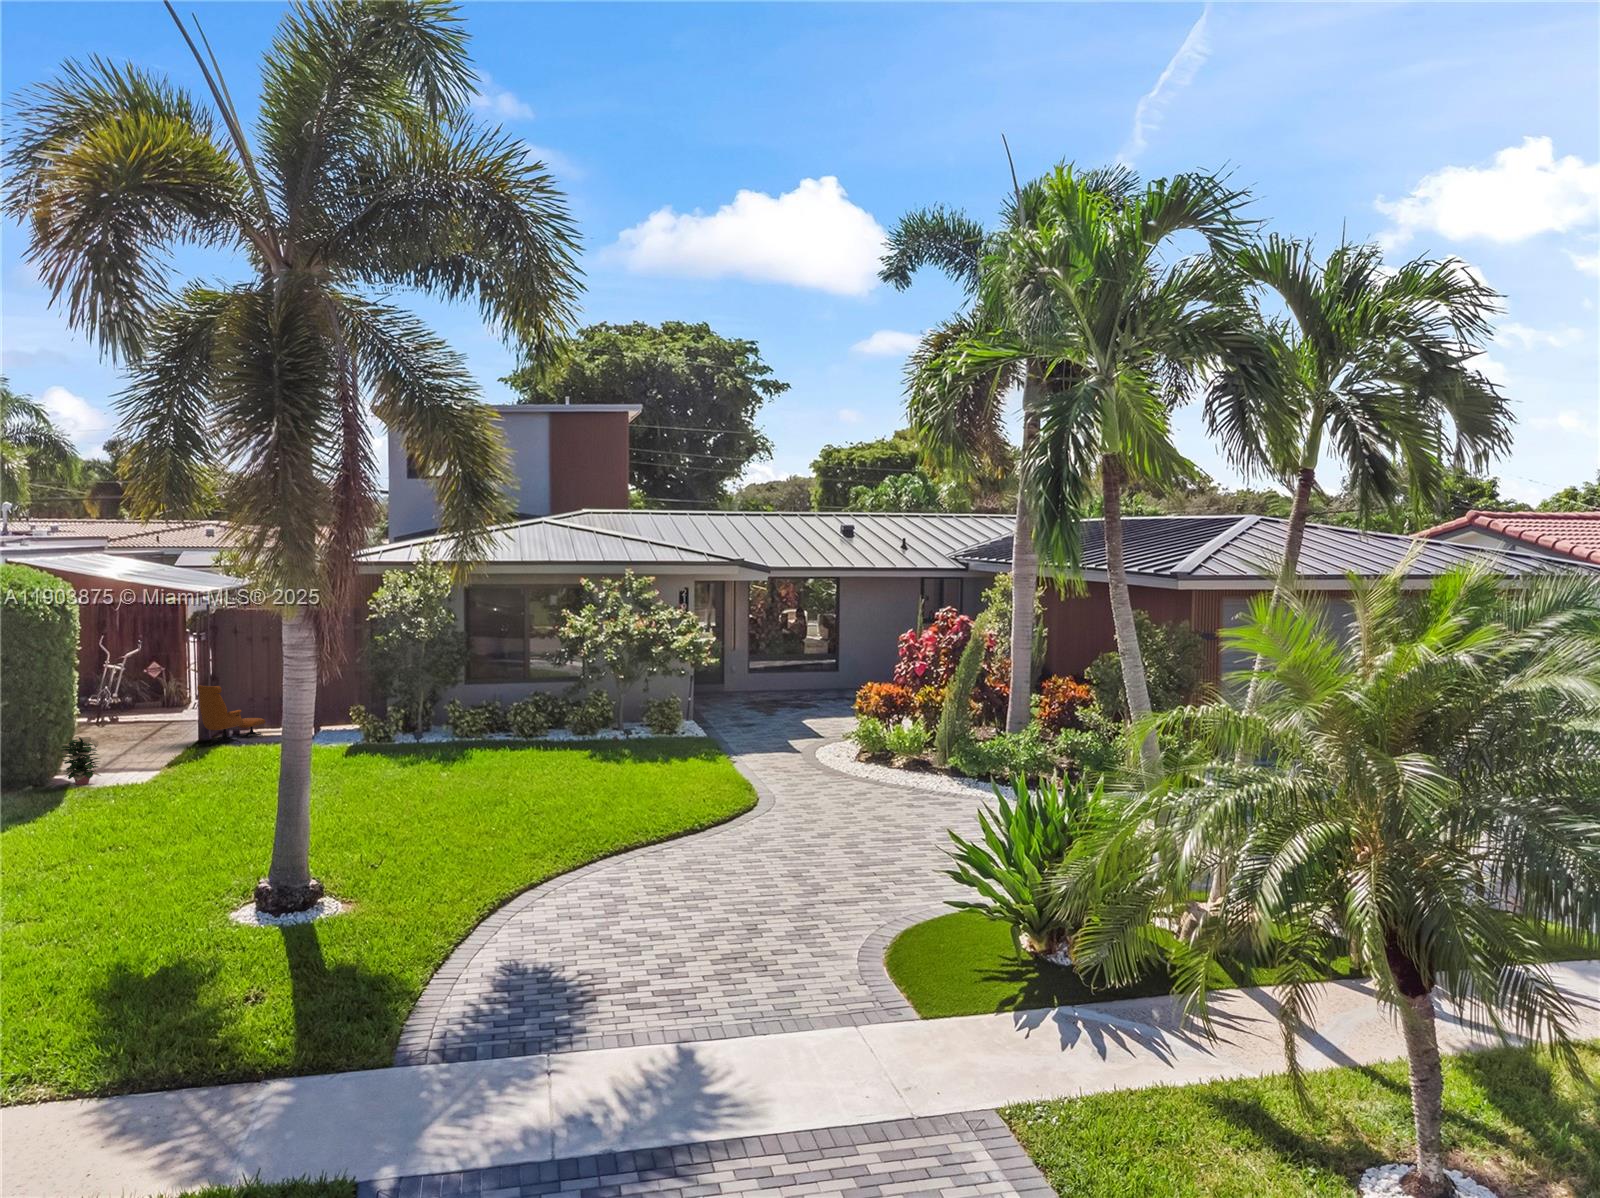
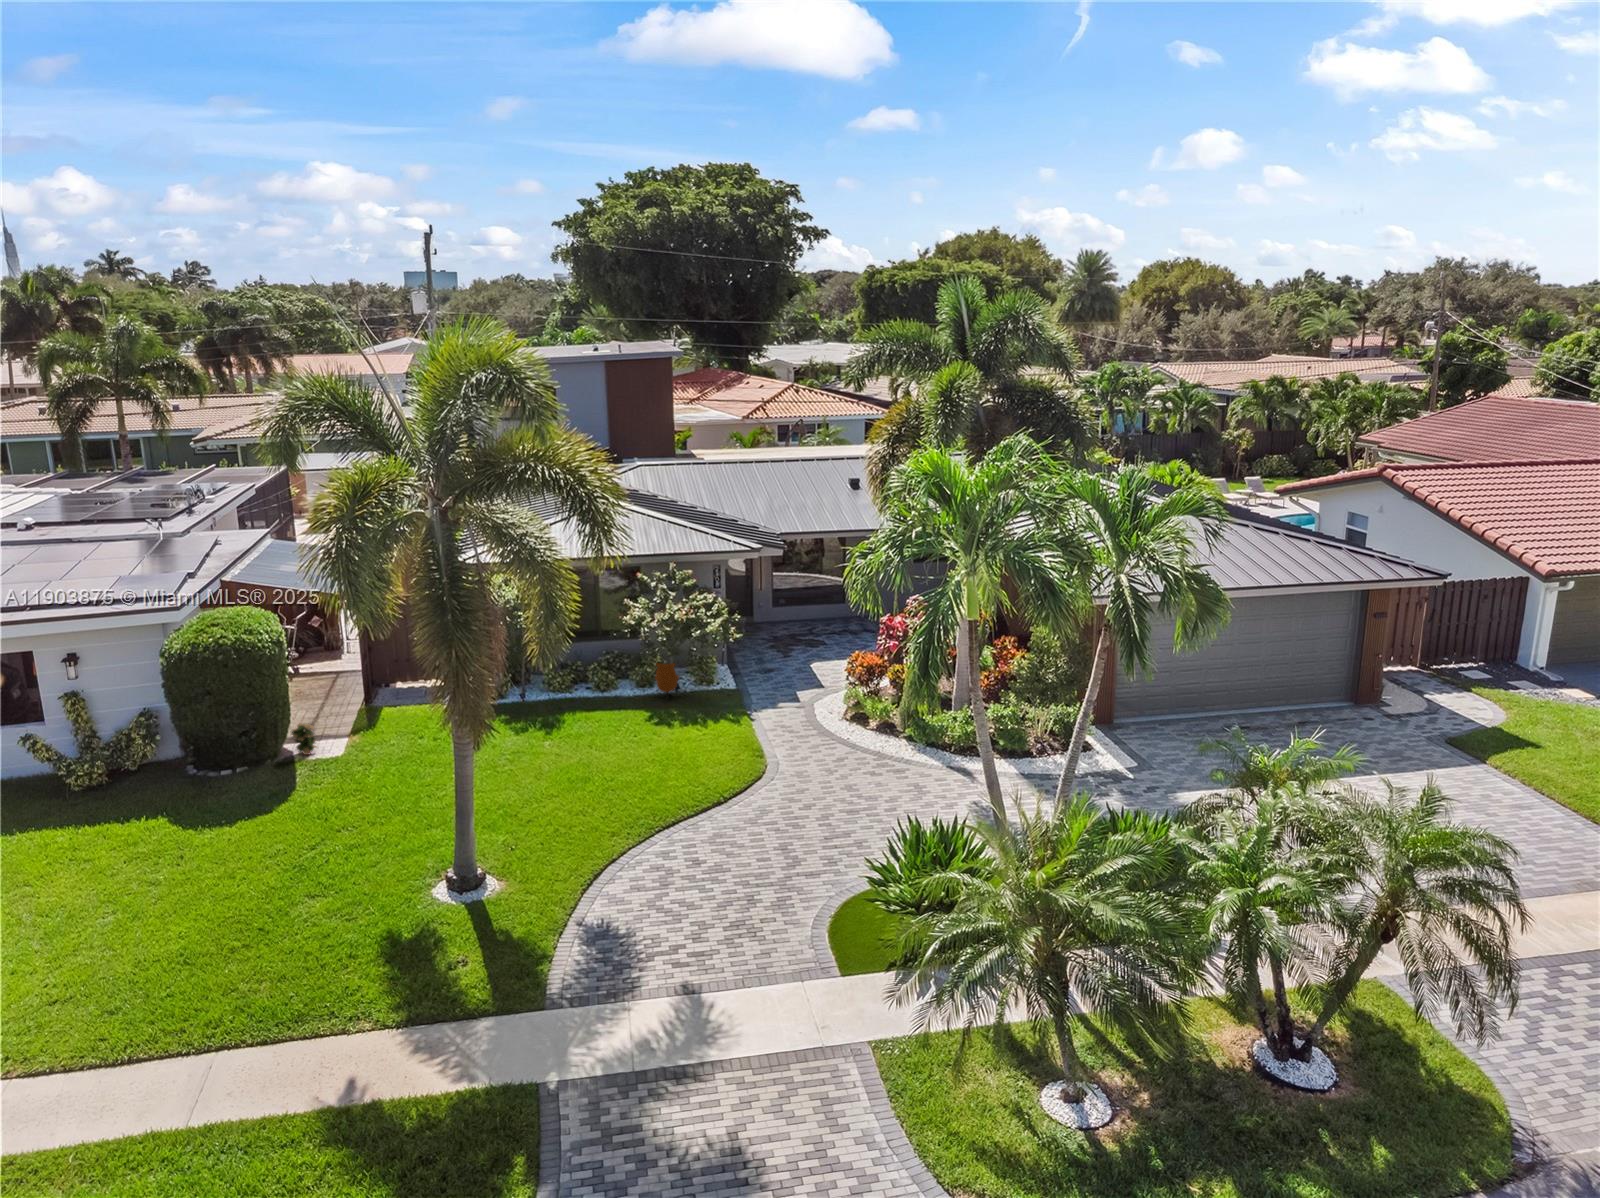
lounge chair: present [197,685,266,745] -> present [655,663,679,699]

